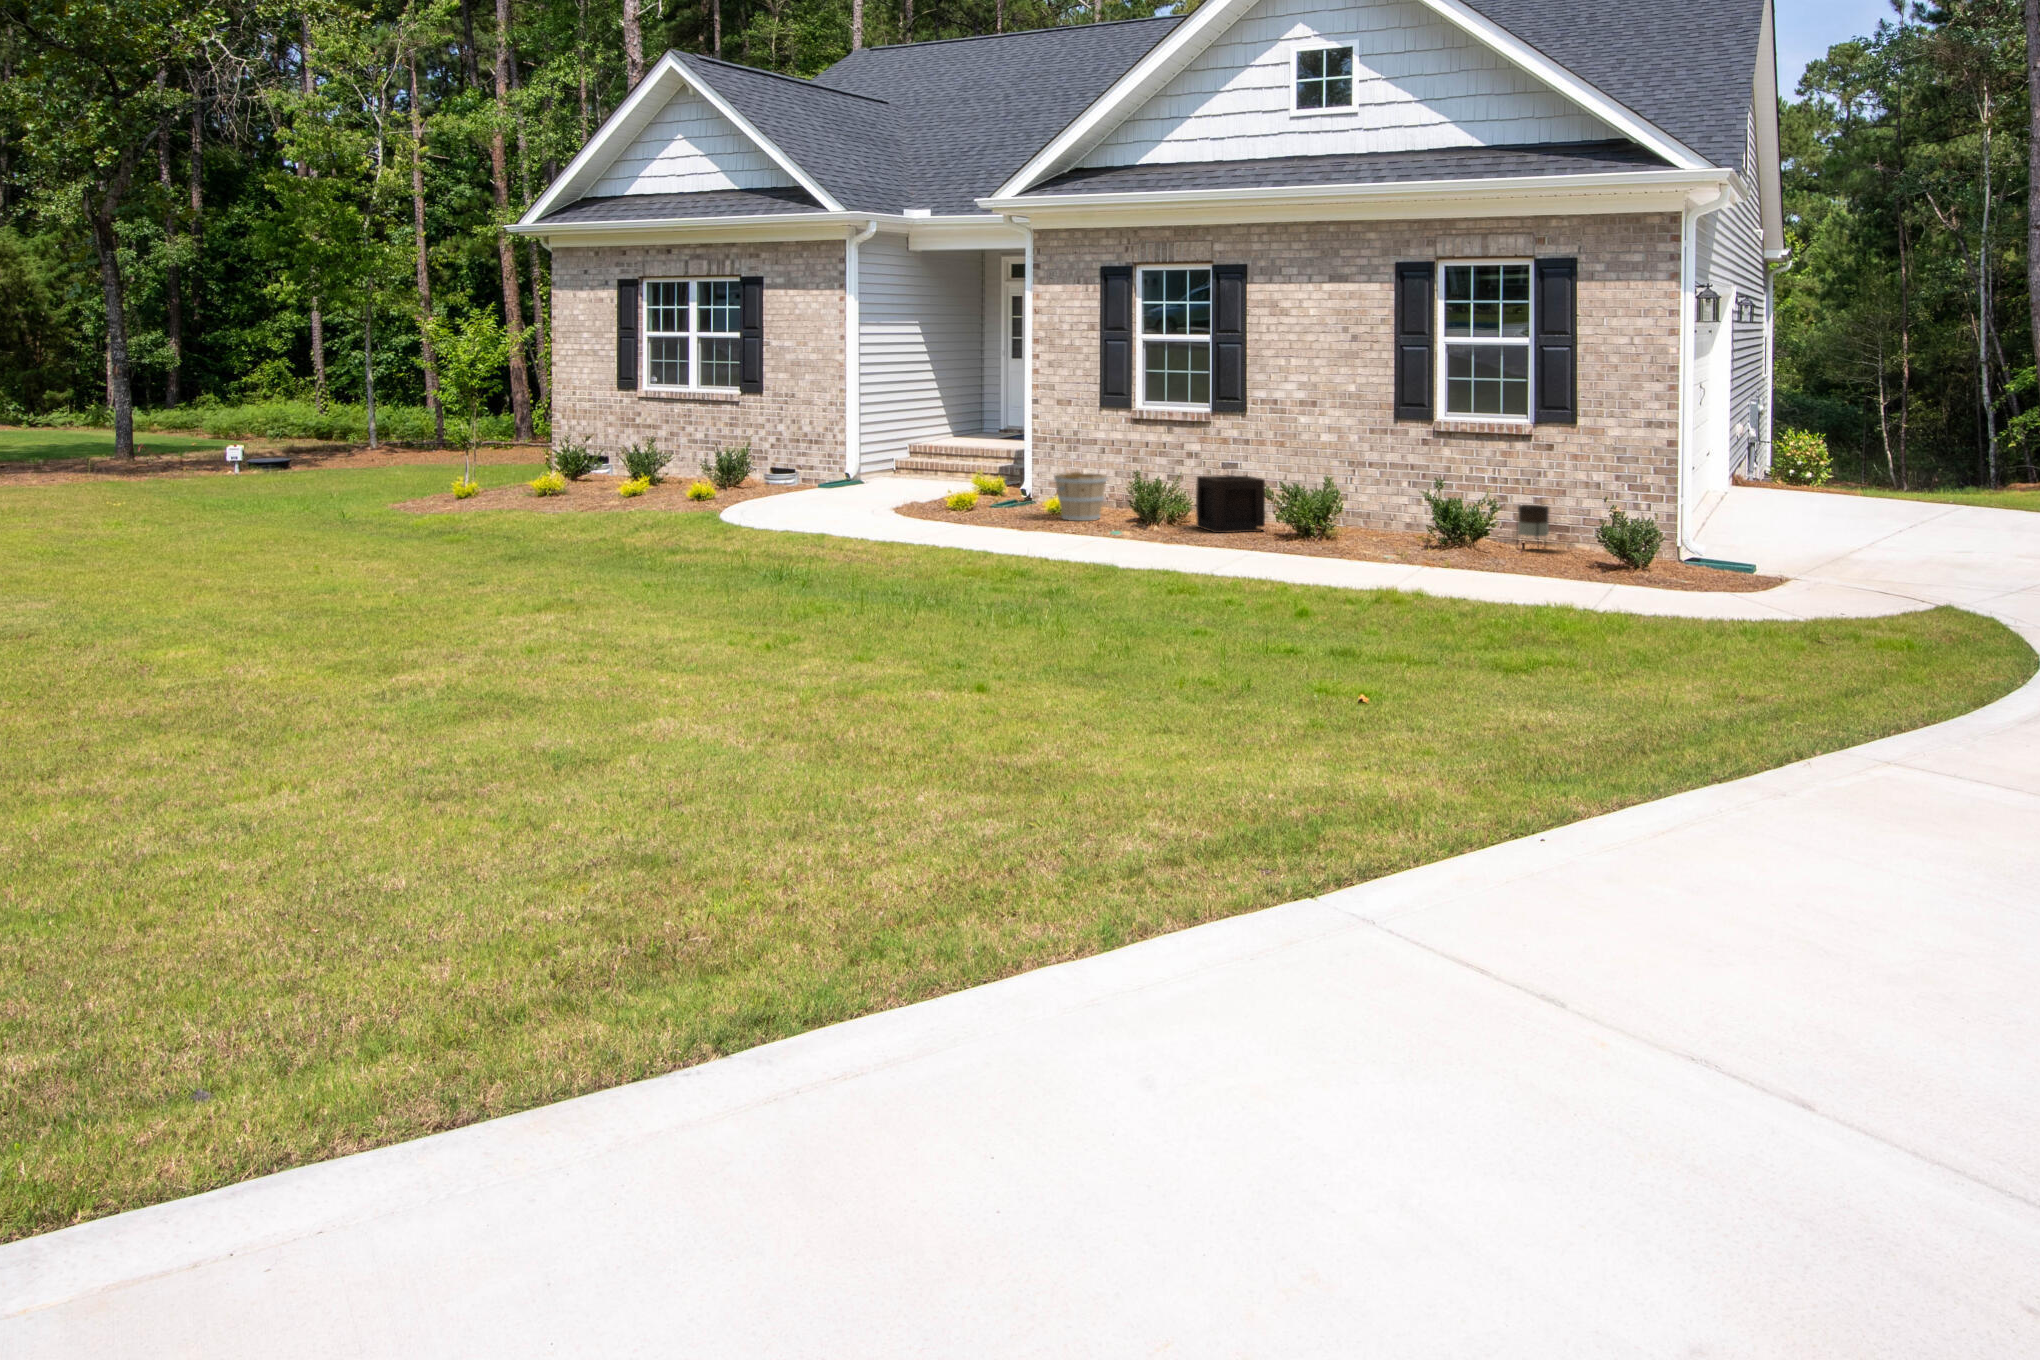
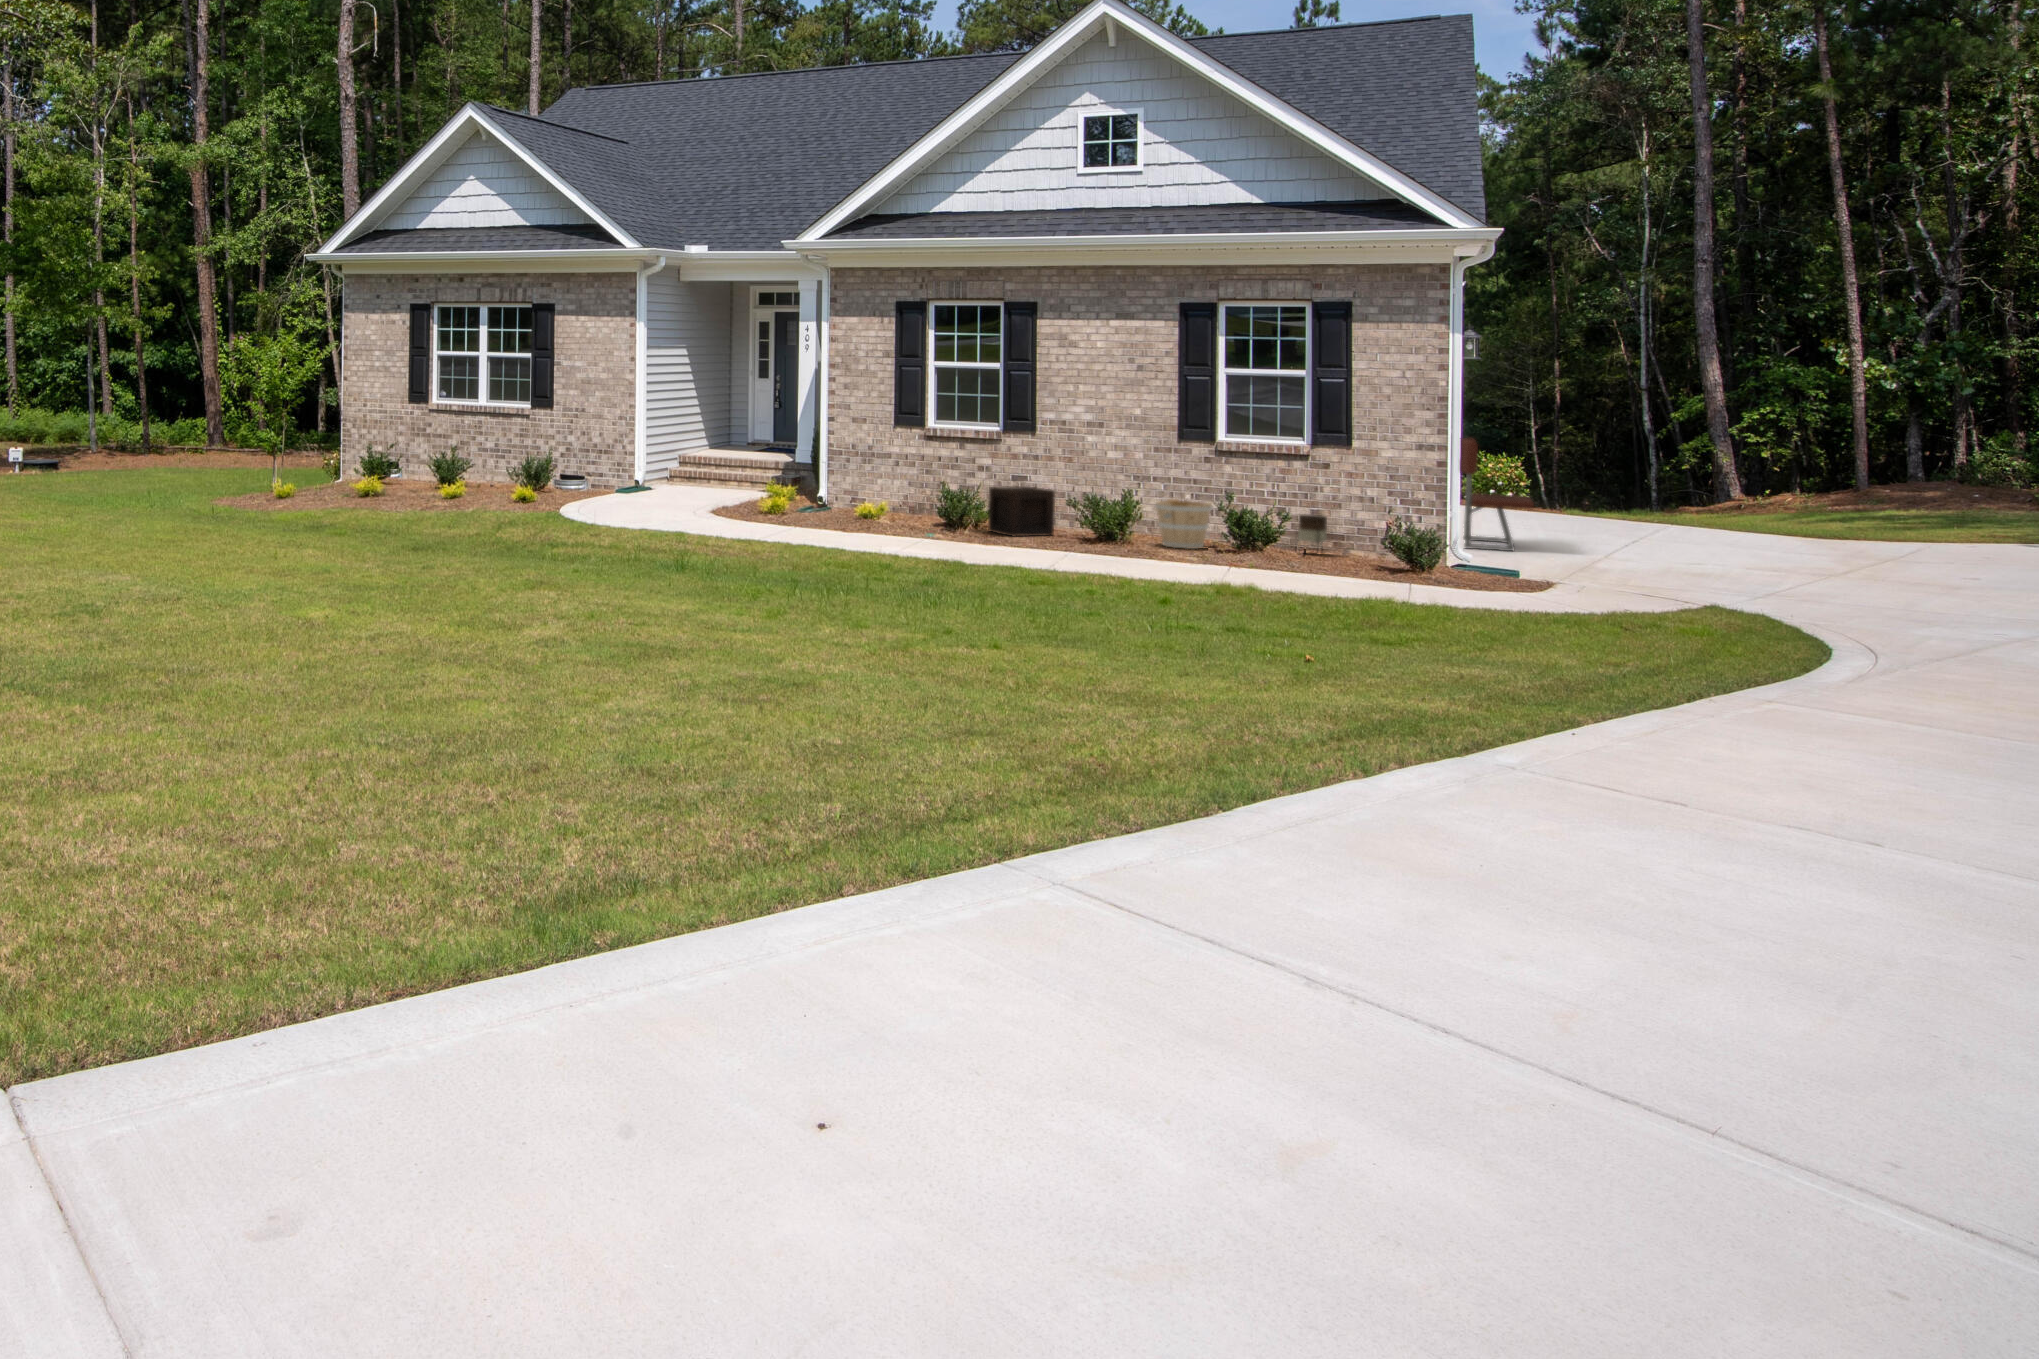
bench: none [1707,415,1791,543] -> present [1460,438,1534,551]
wooden bucket: present [1054,472,1107,521] -> present [1155,499,1213,549]

